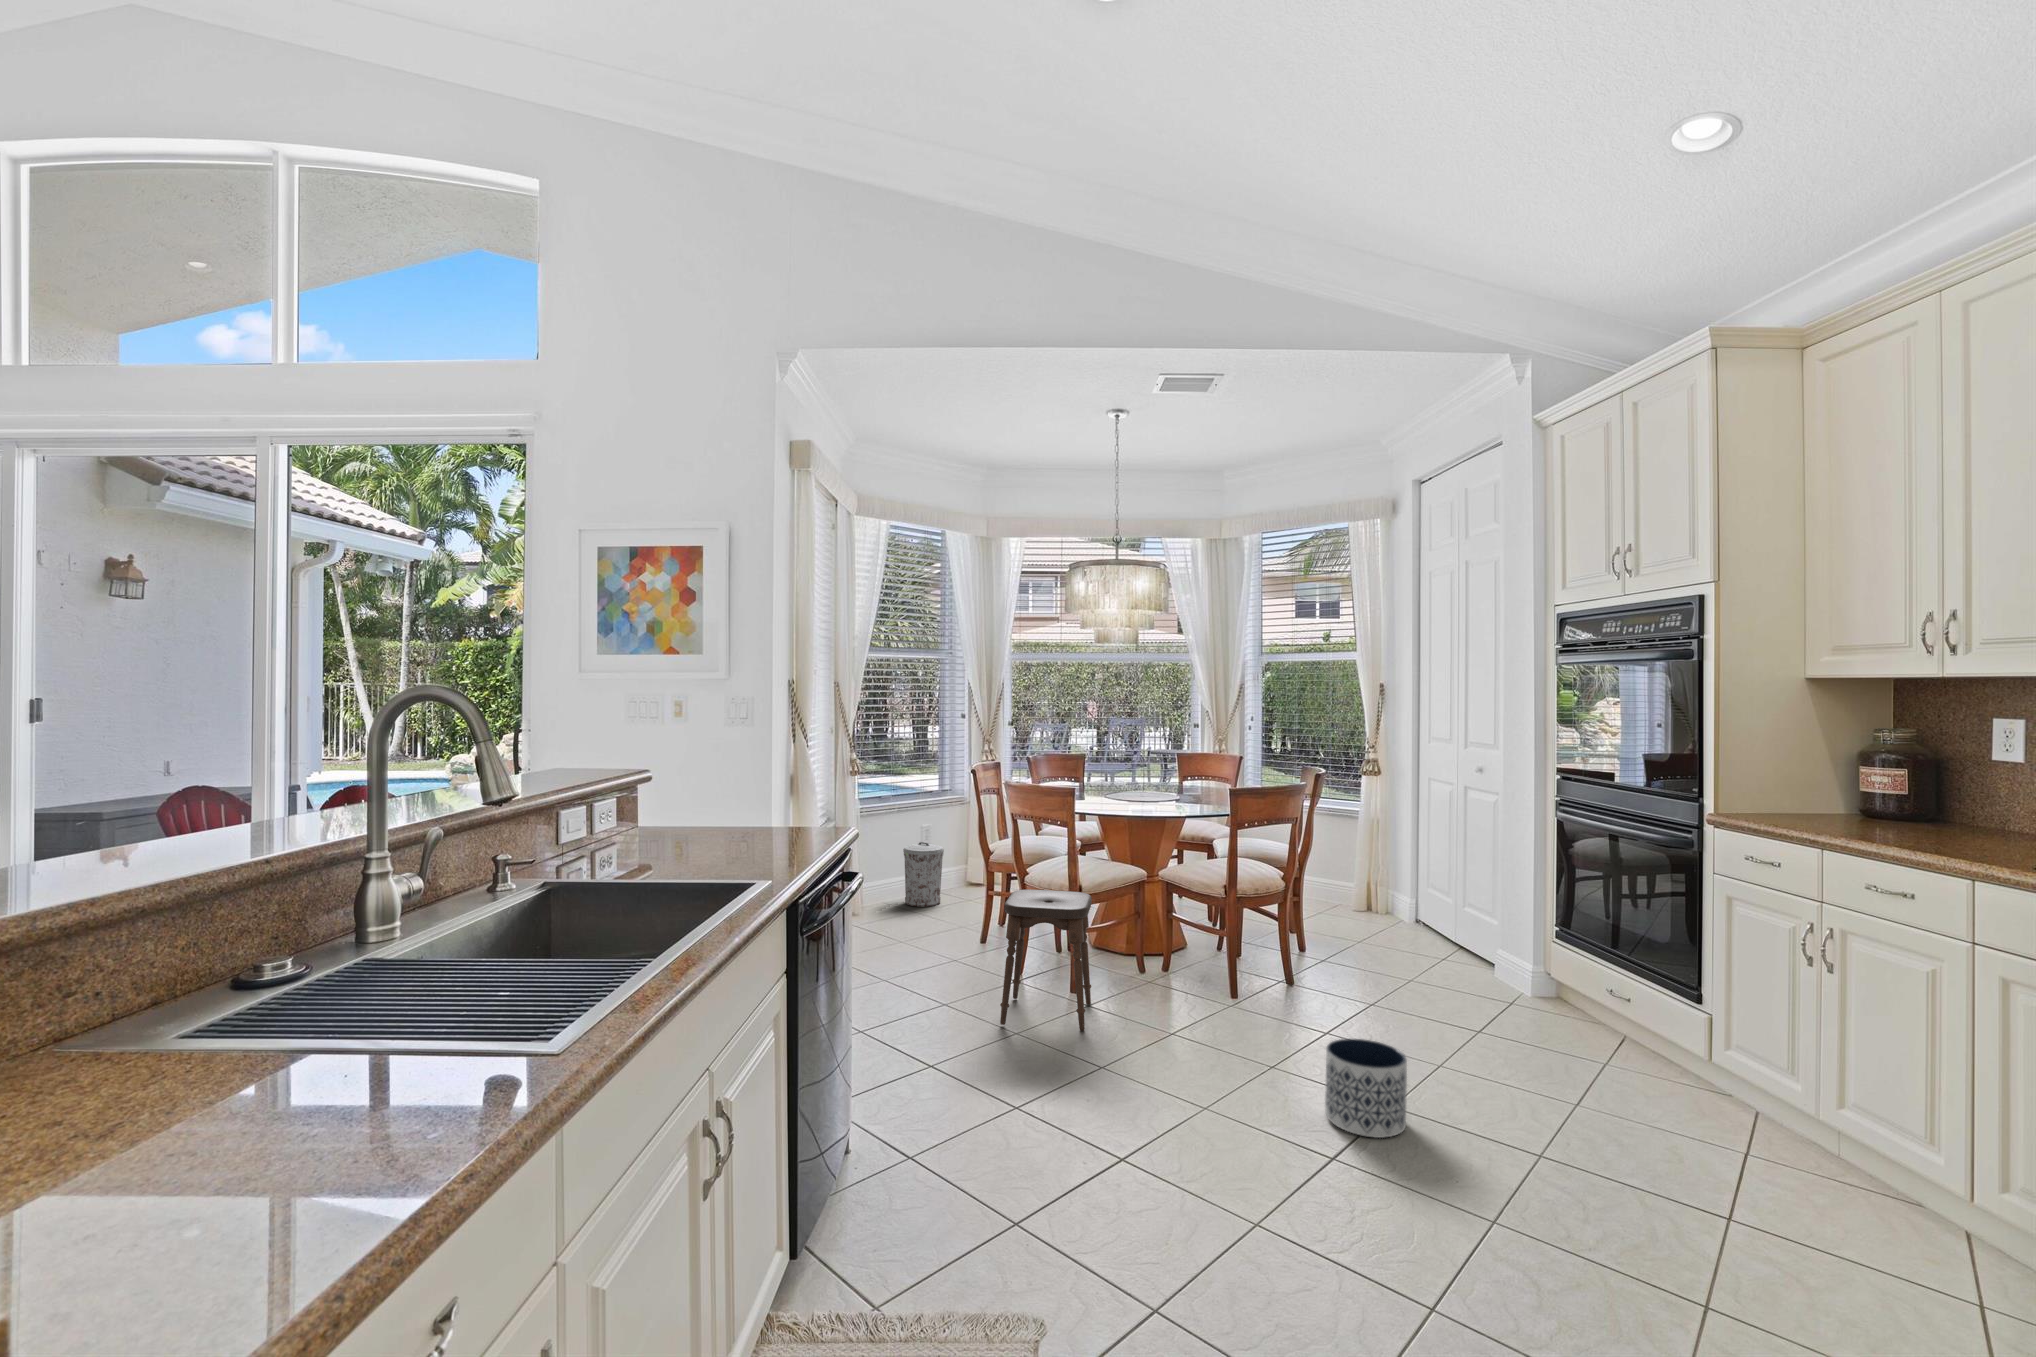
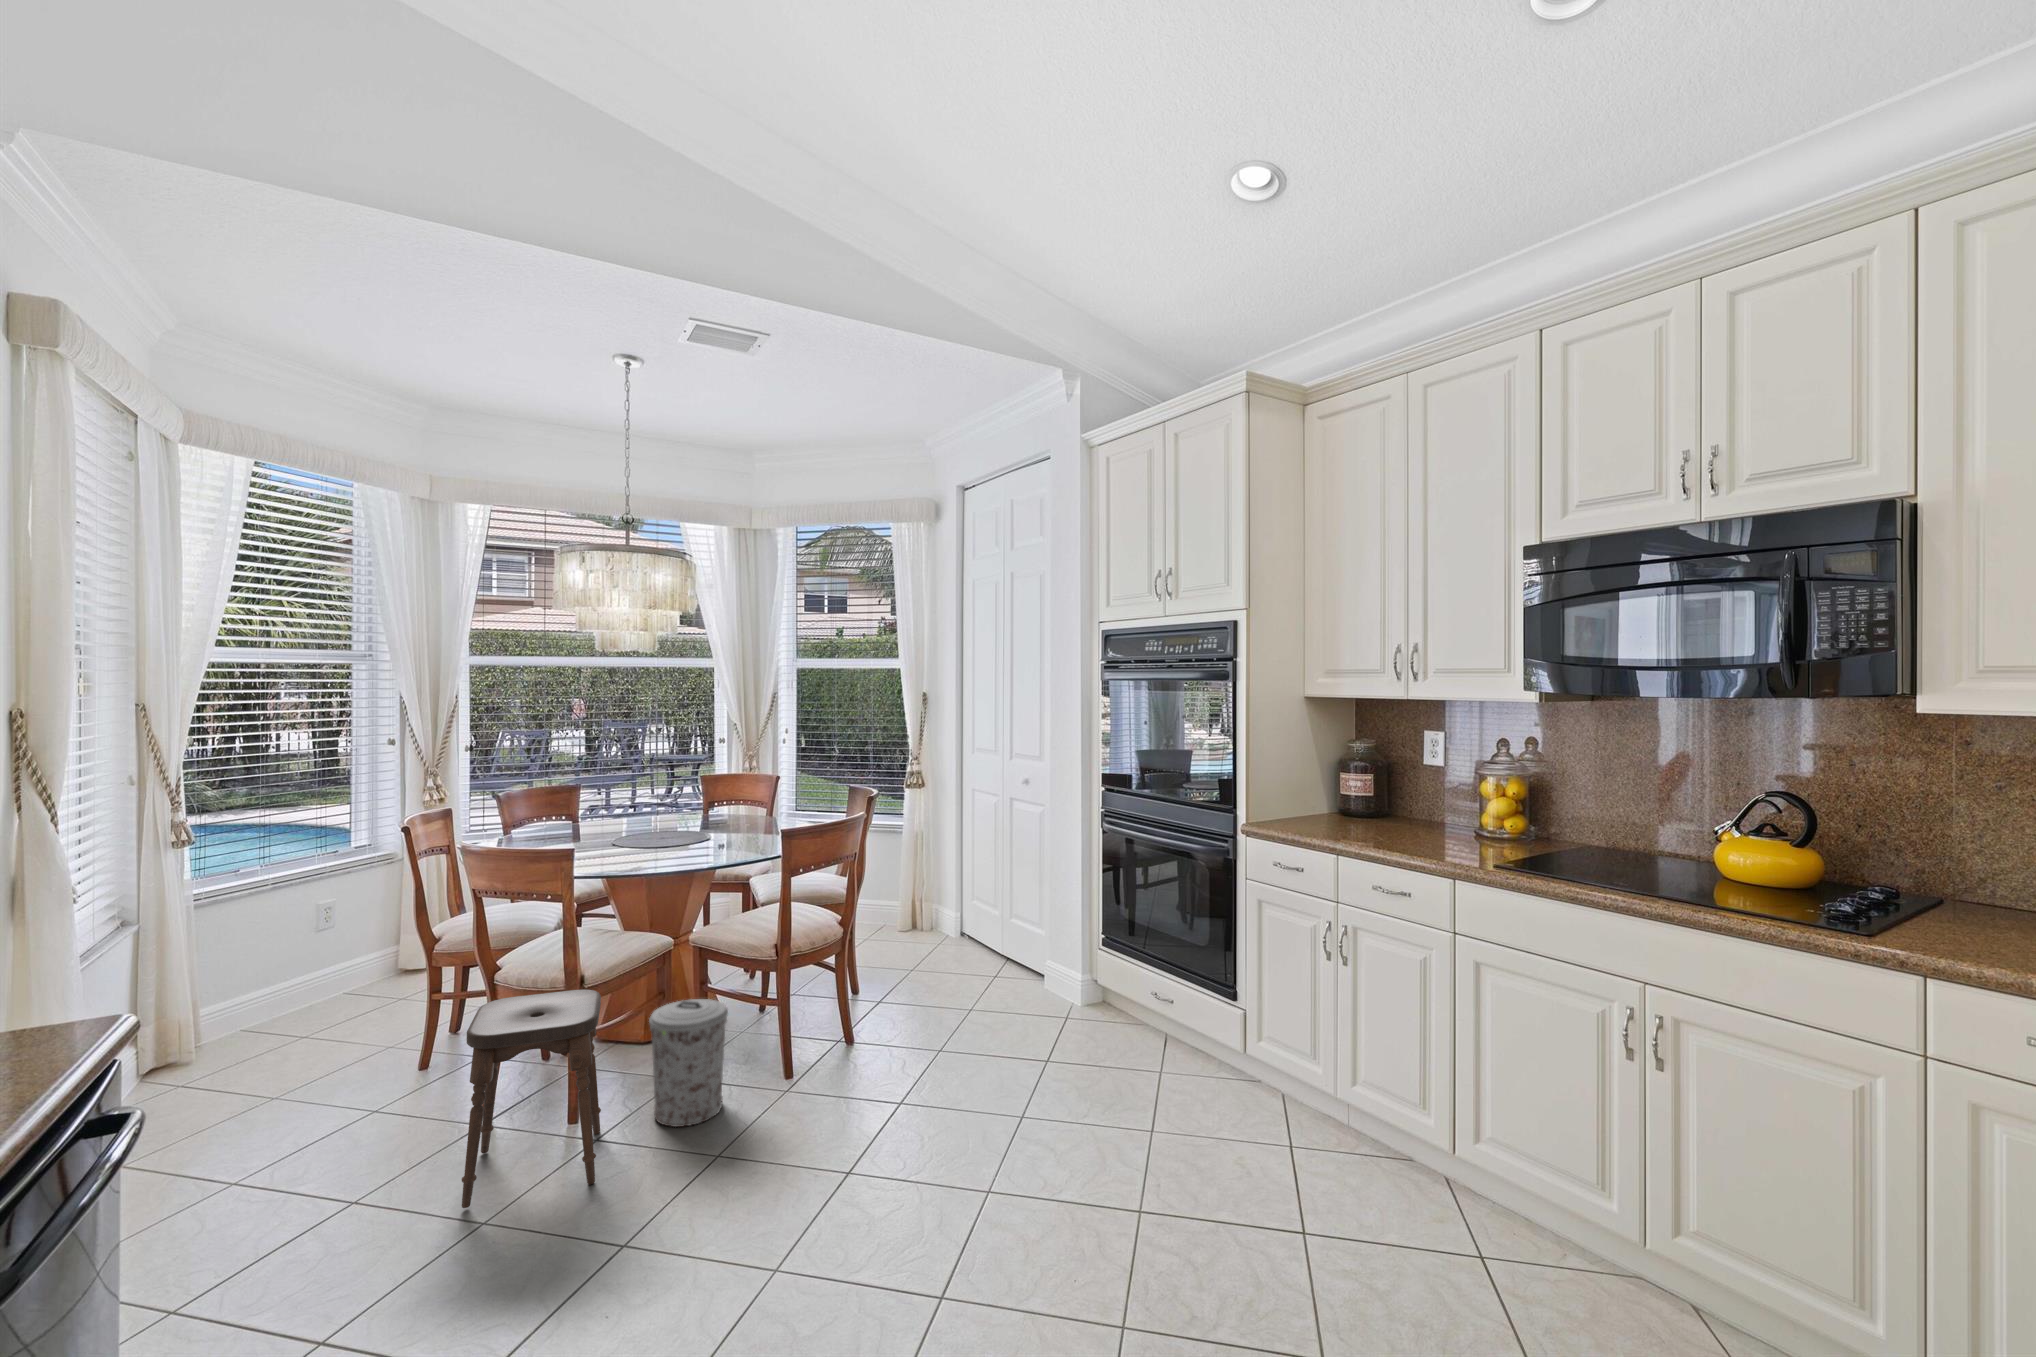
trash can: present [903,842,944,907] -> present [649,999,728,1127]
planter: present [1325,1039,1407,1138] -> none [920,1127,1009,1252]

